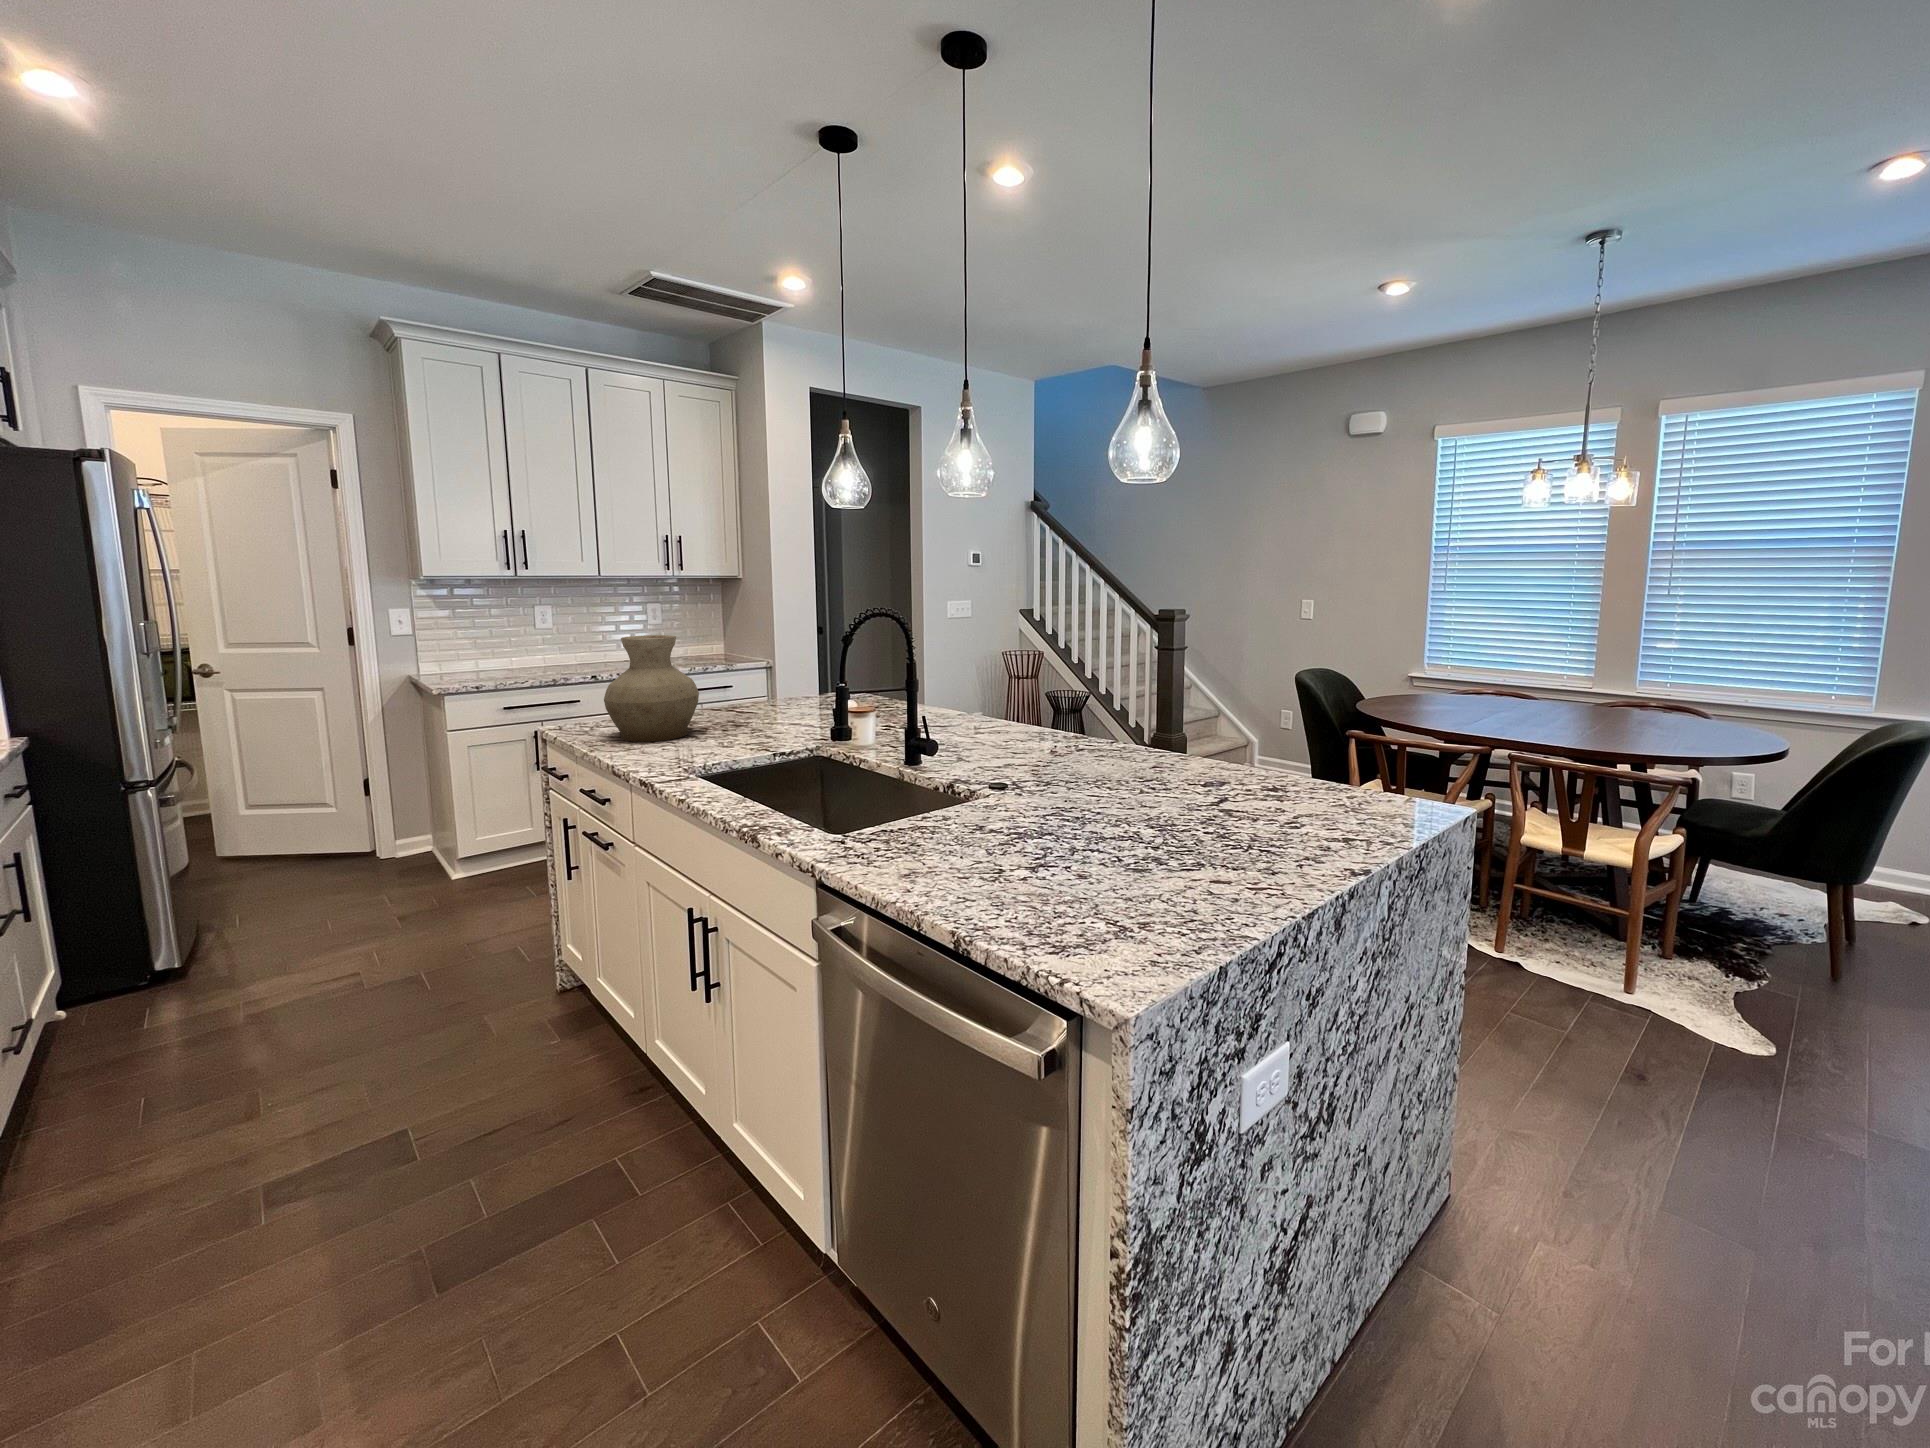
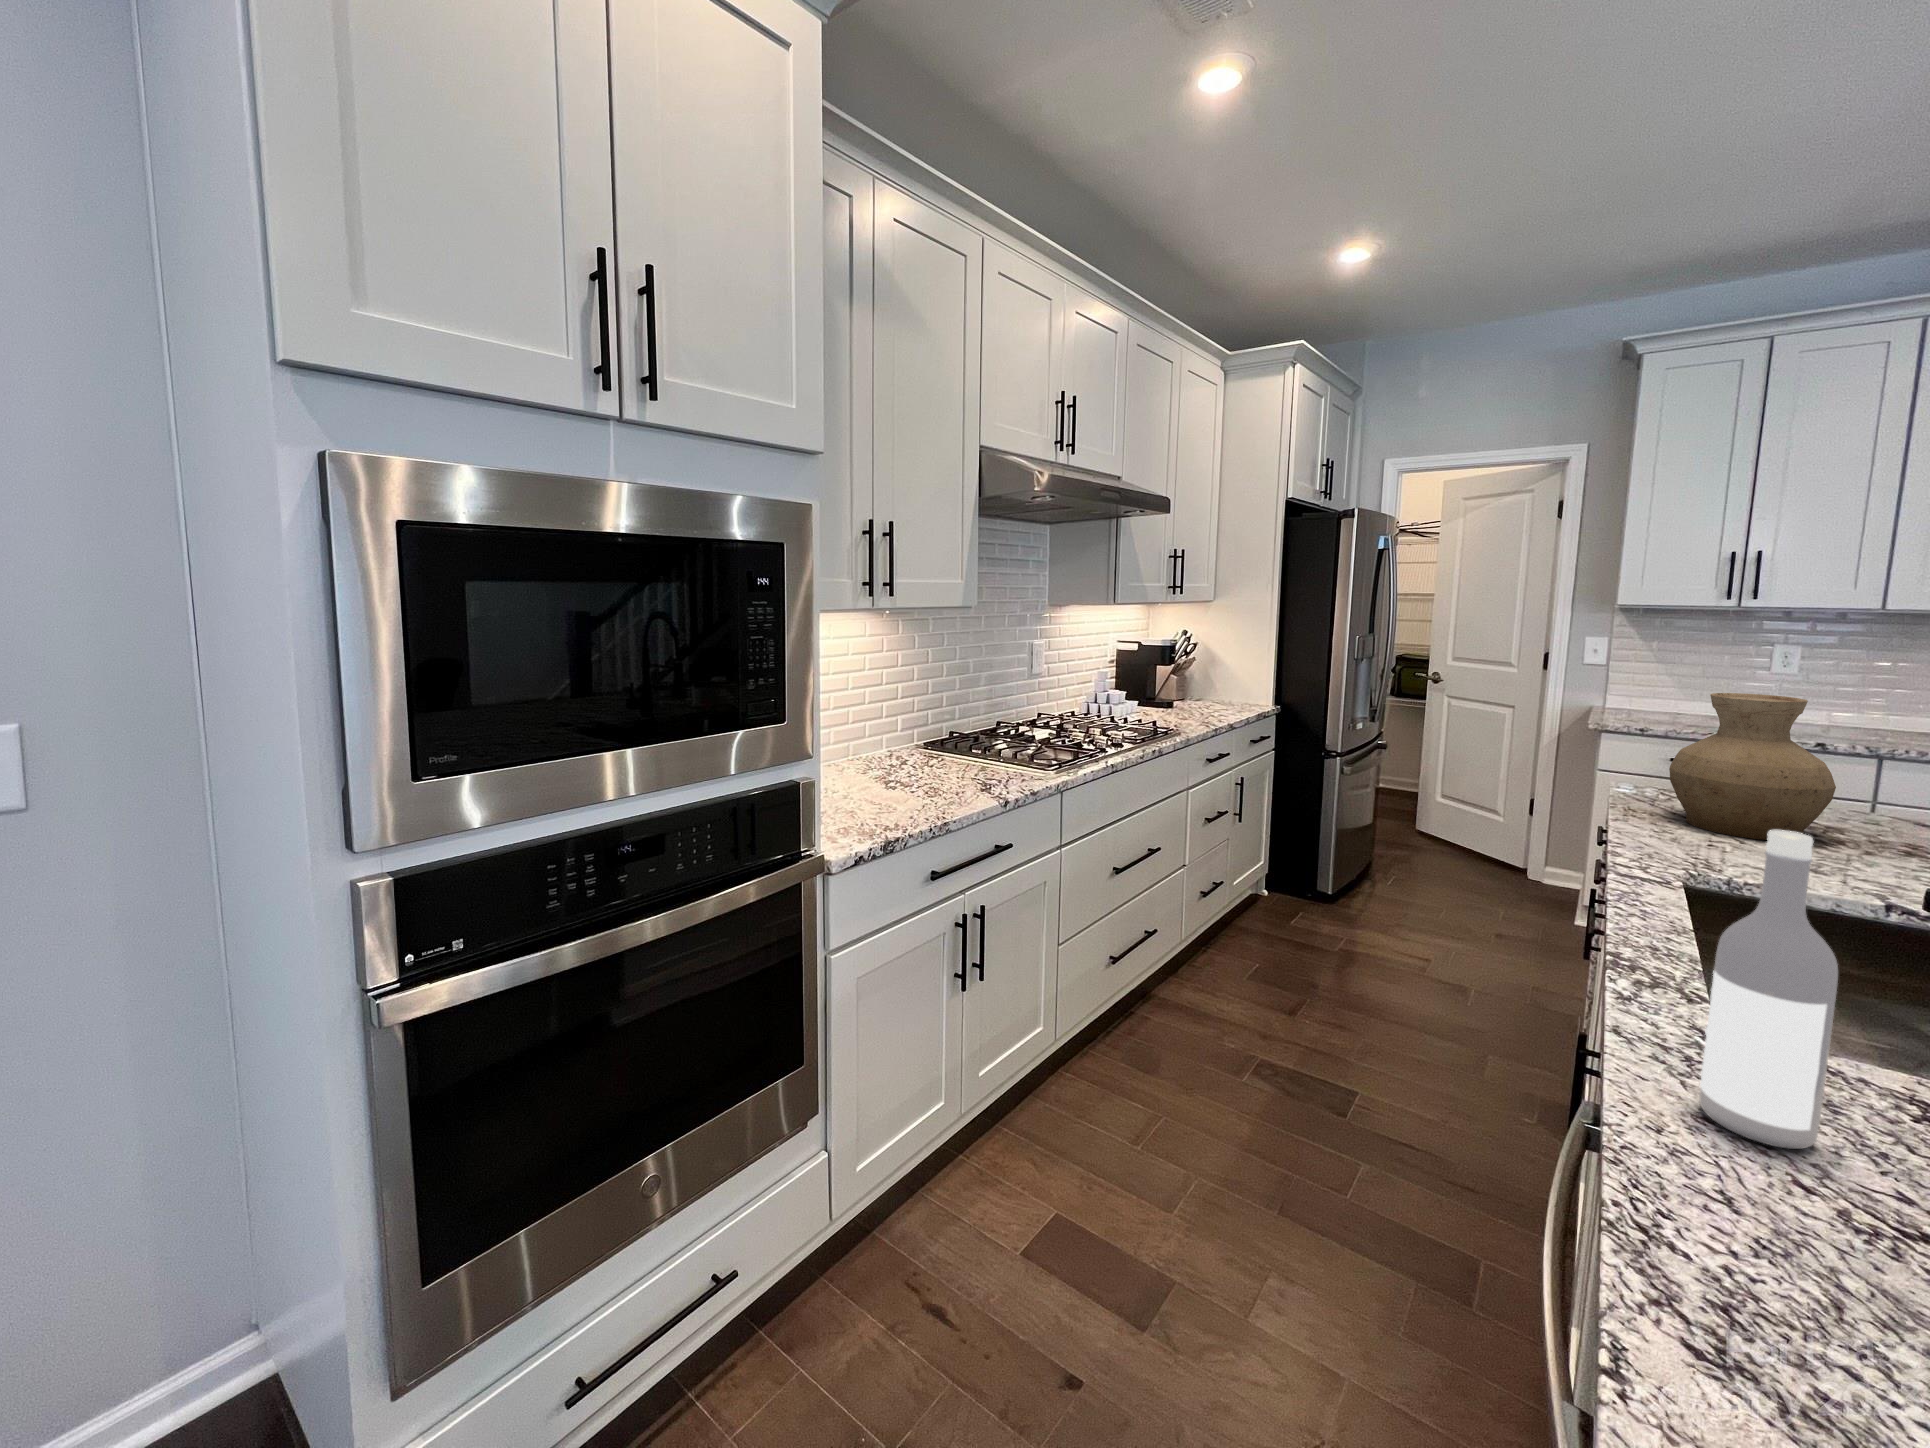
wine bottle: none [890,689,942,874] -> present [1699,830,1838,1149]

